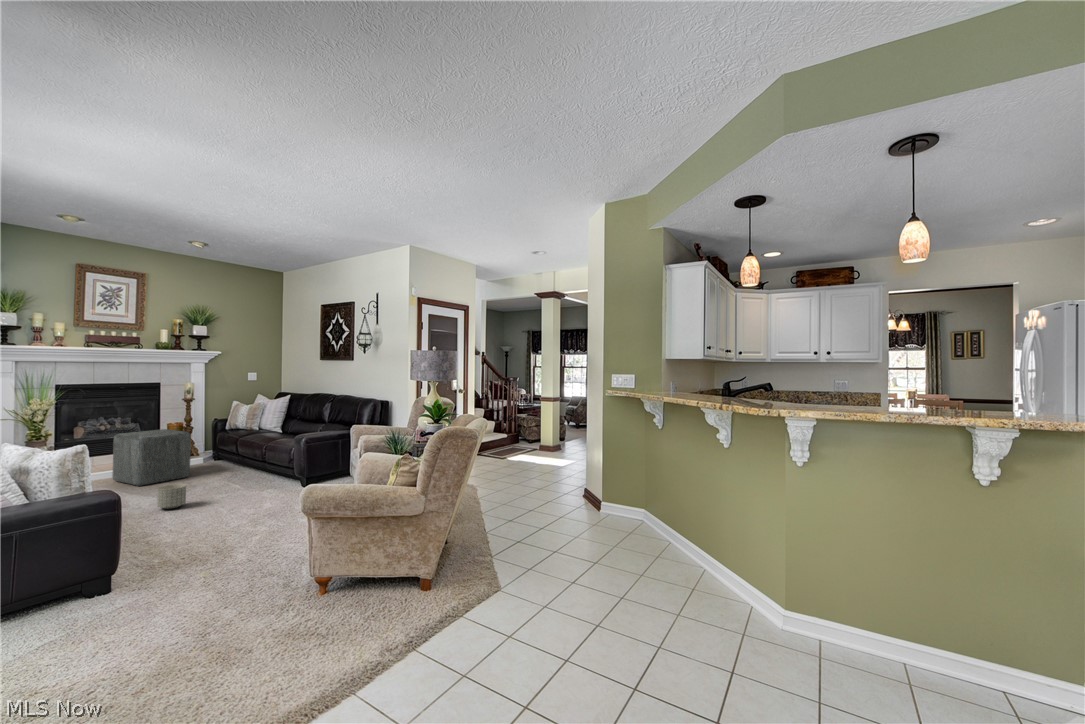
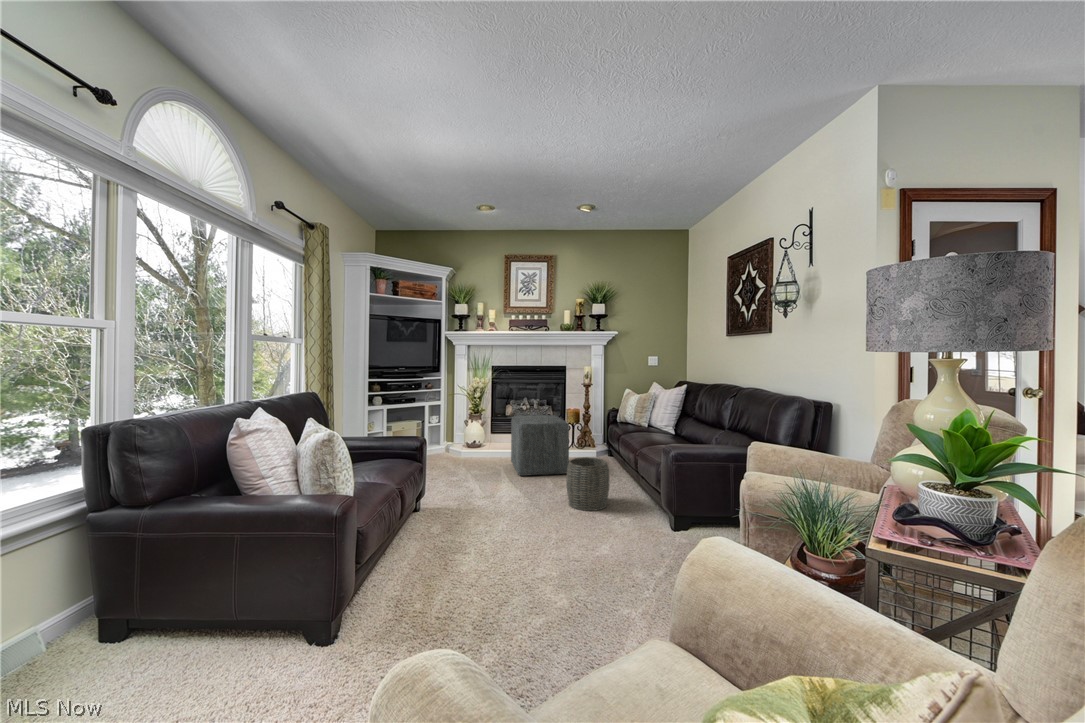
woven basket: none [212,453,250,492] -> present [566,457,609,511]
planter: present [157,484,186,509] -> none [493,489,521,523]

